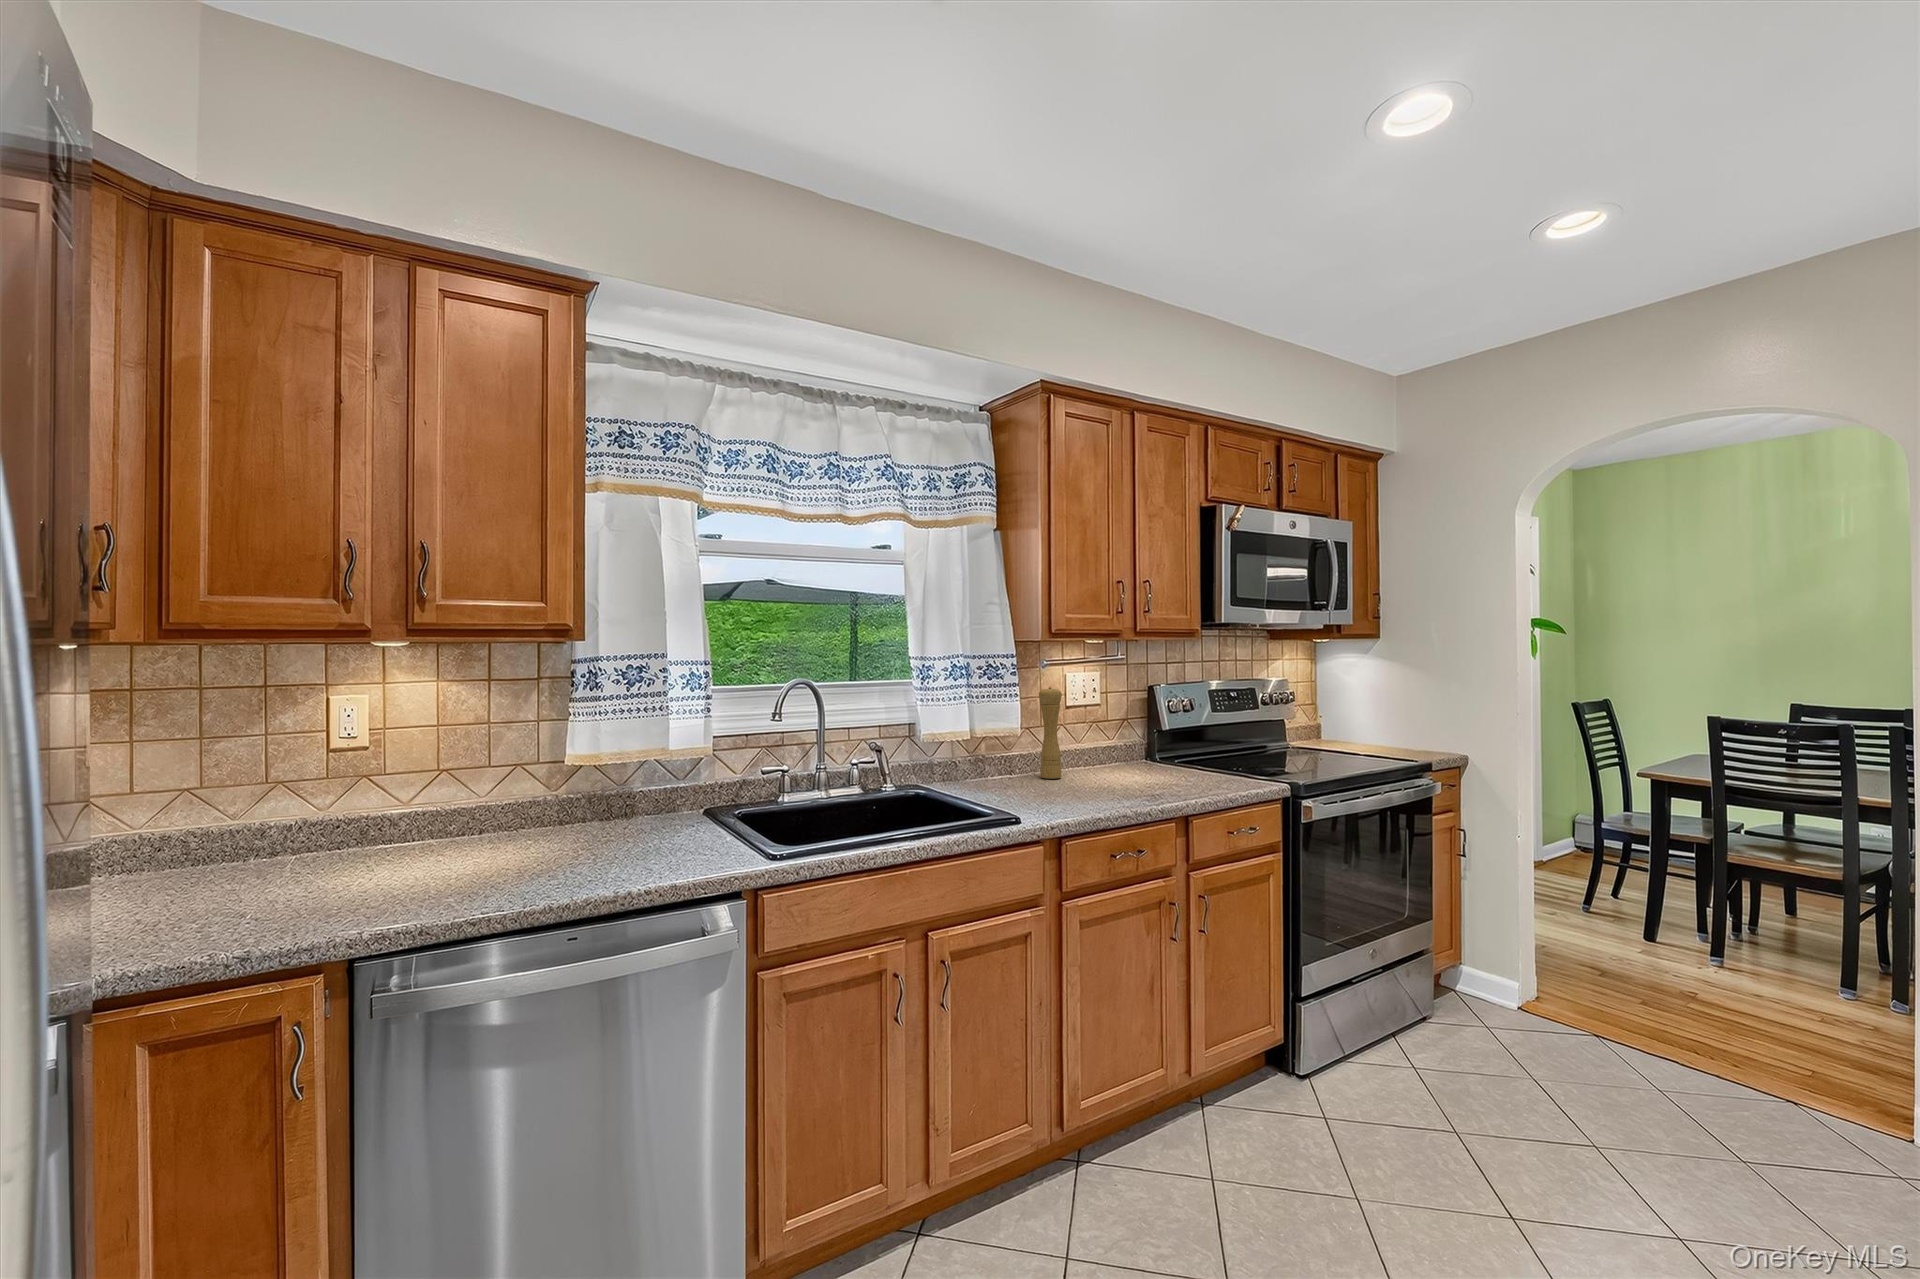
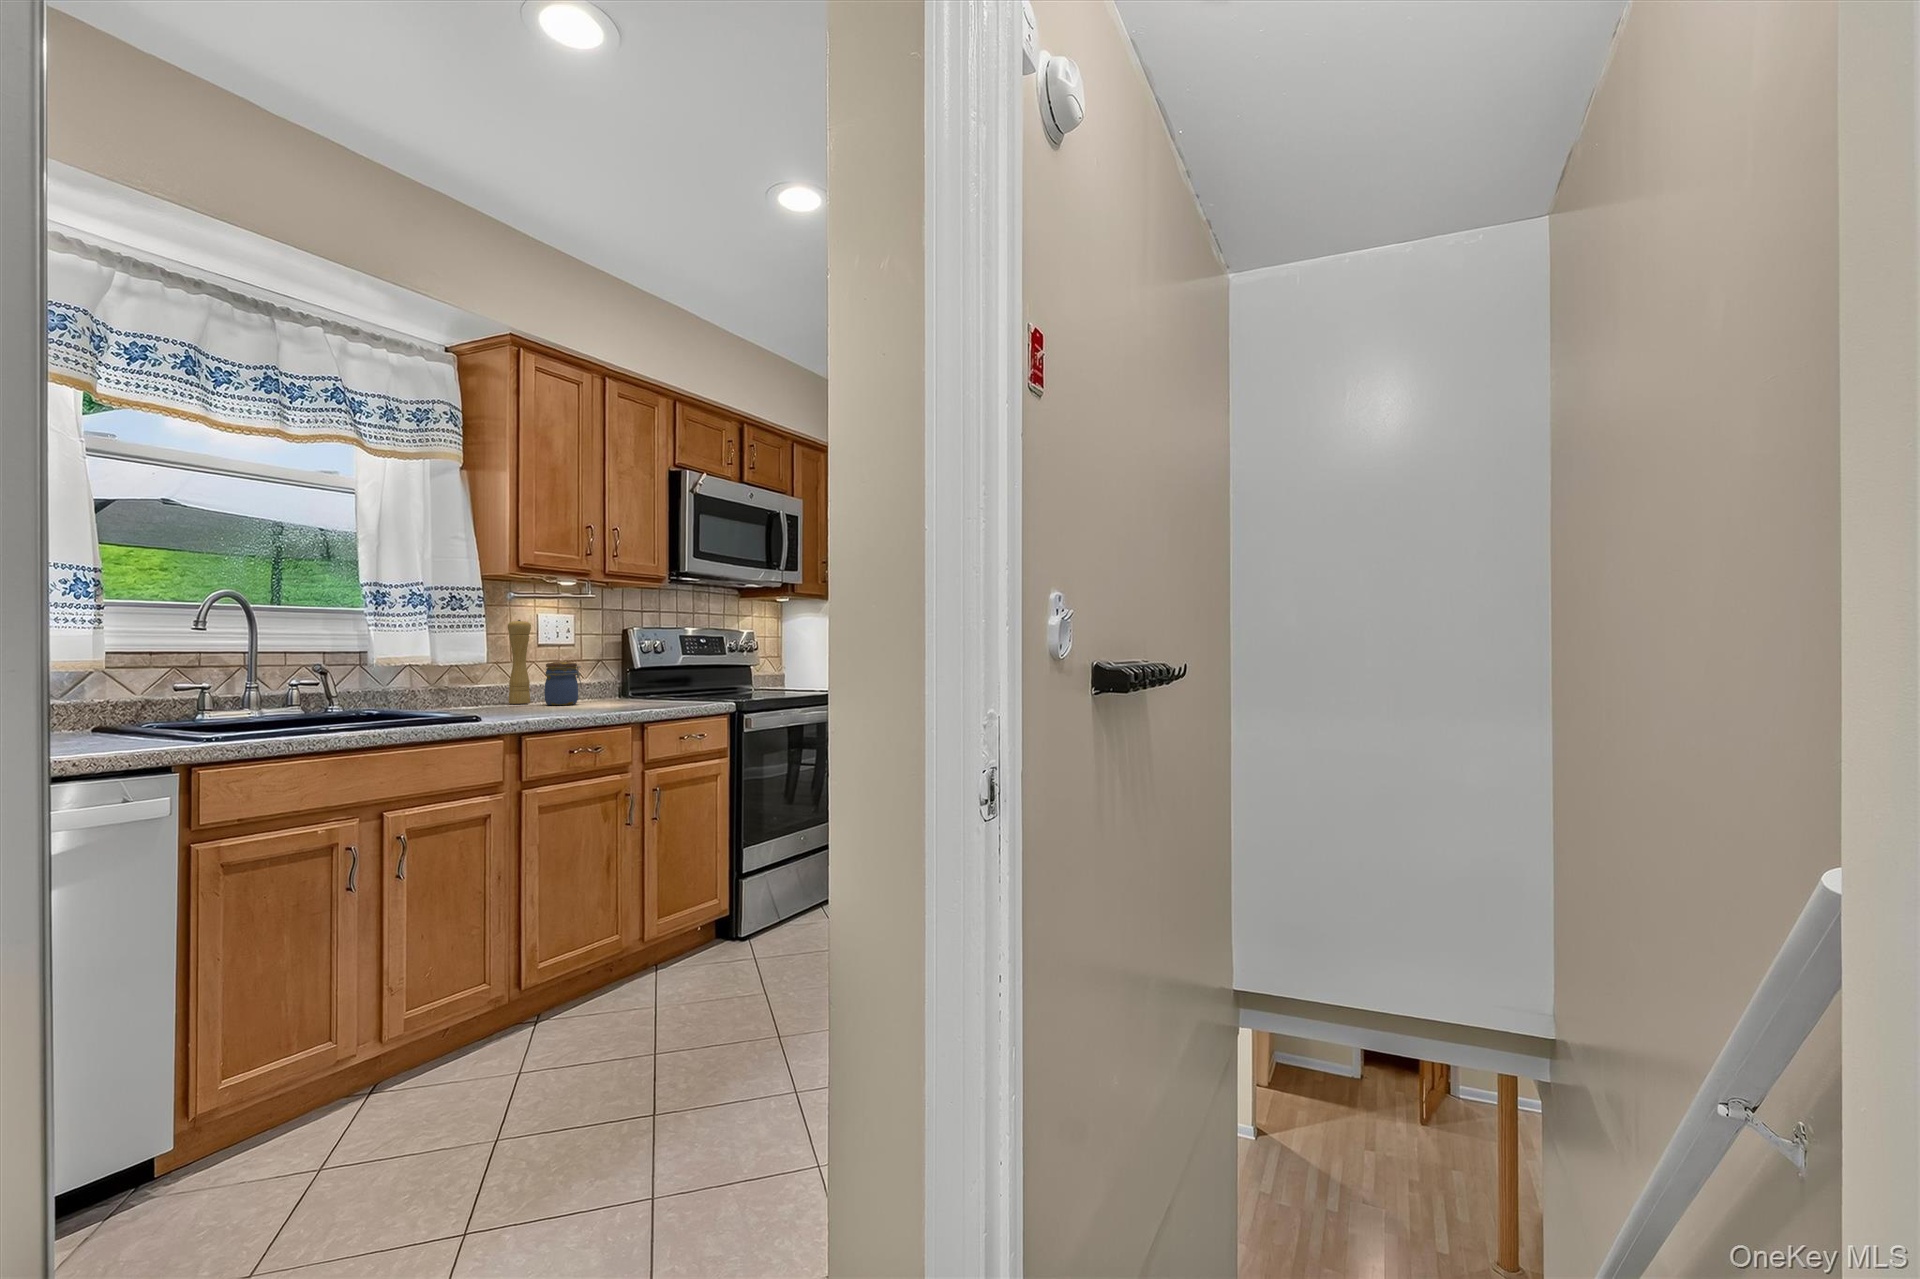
jar: none [1077,736,1115,786] -> present [545,662,582,705]

